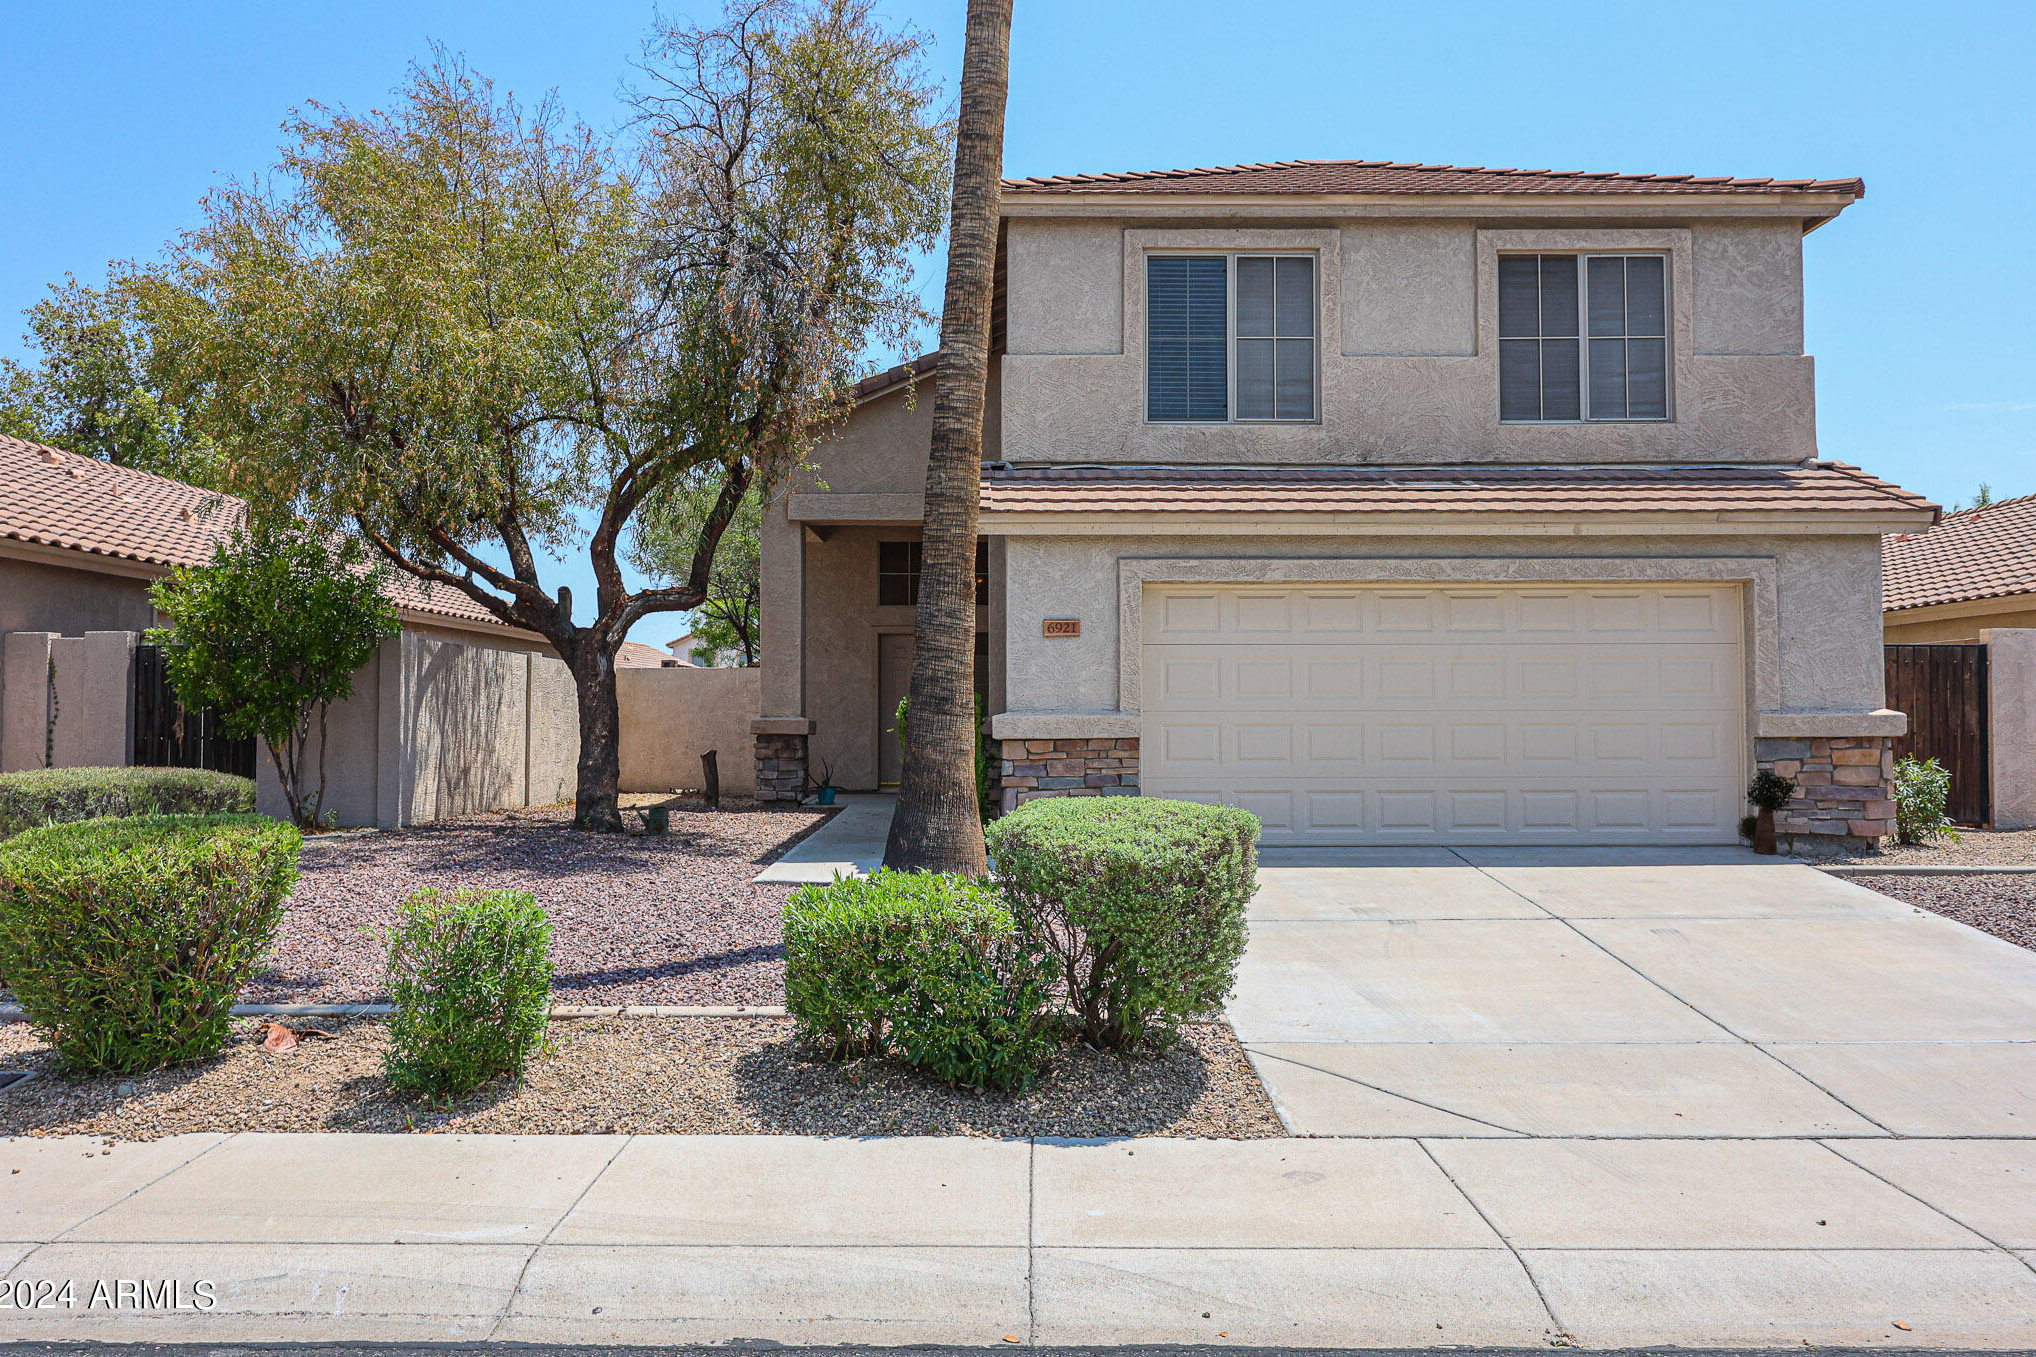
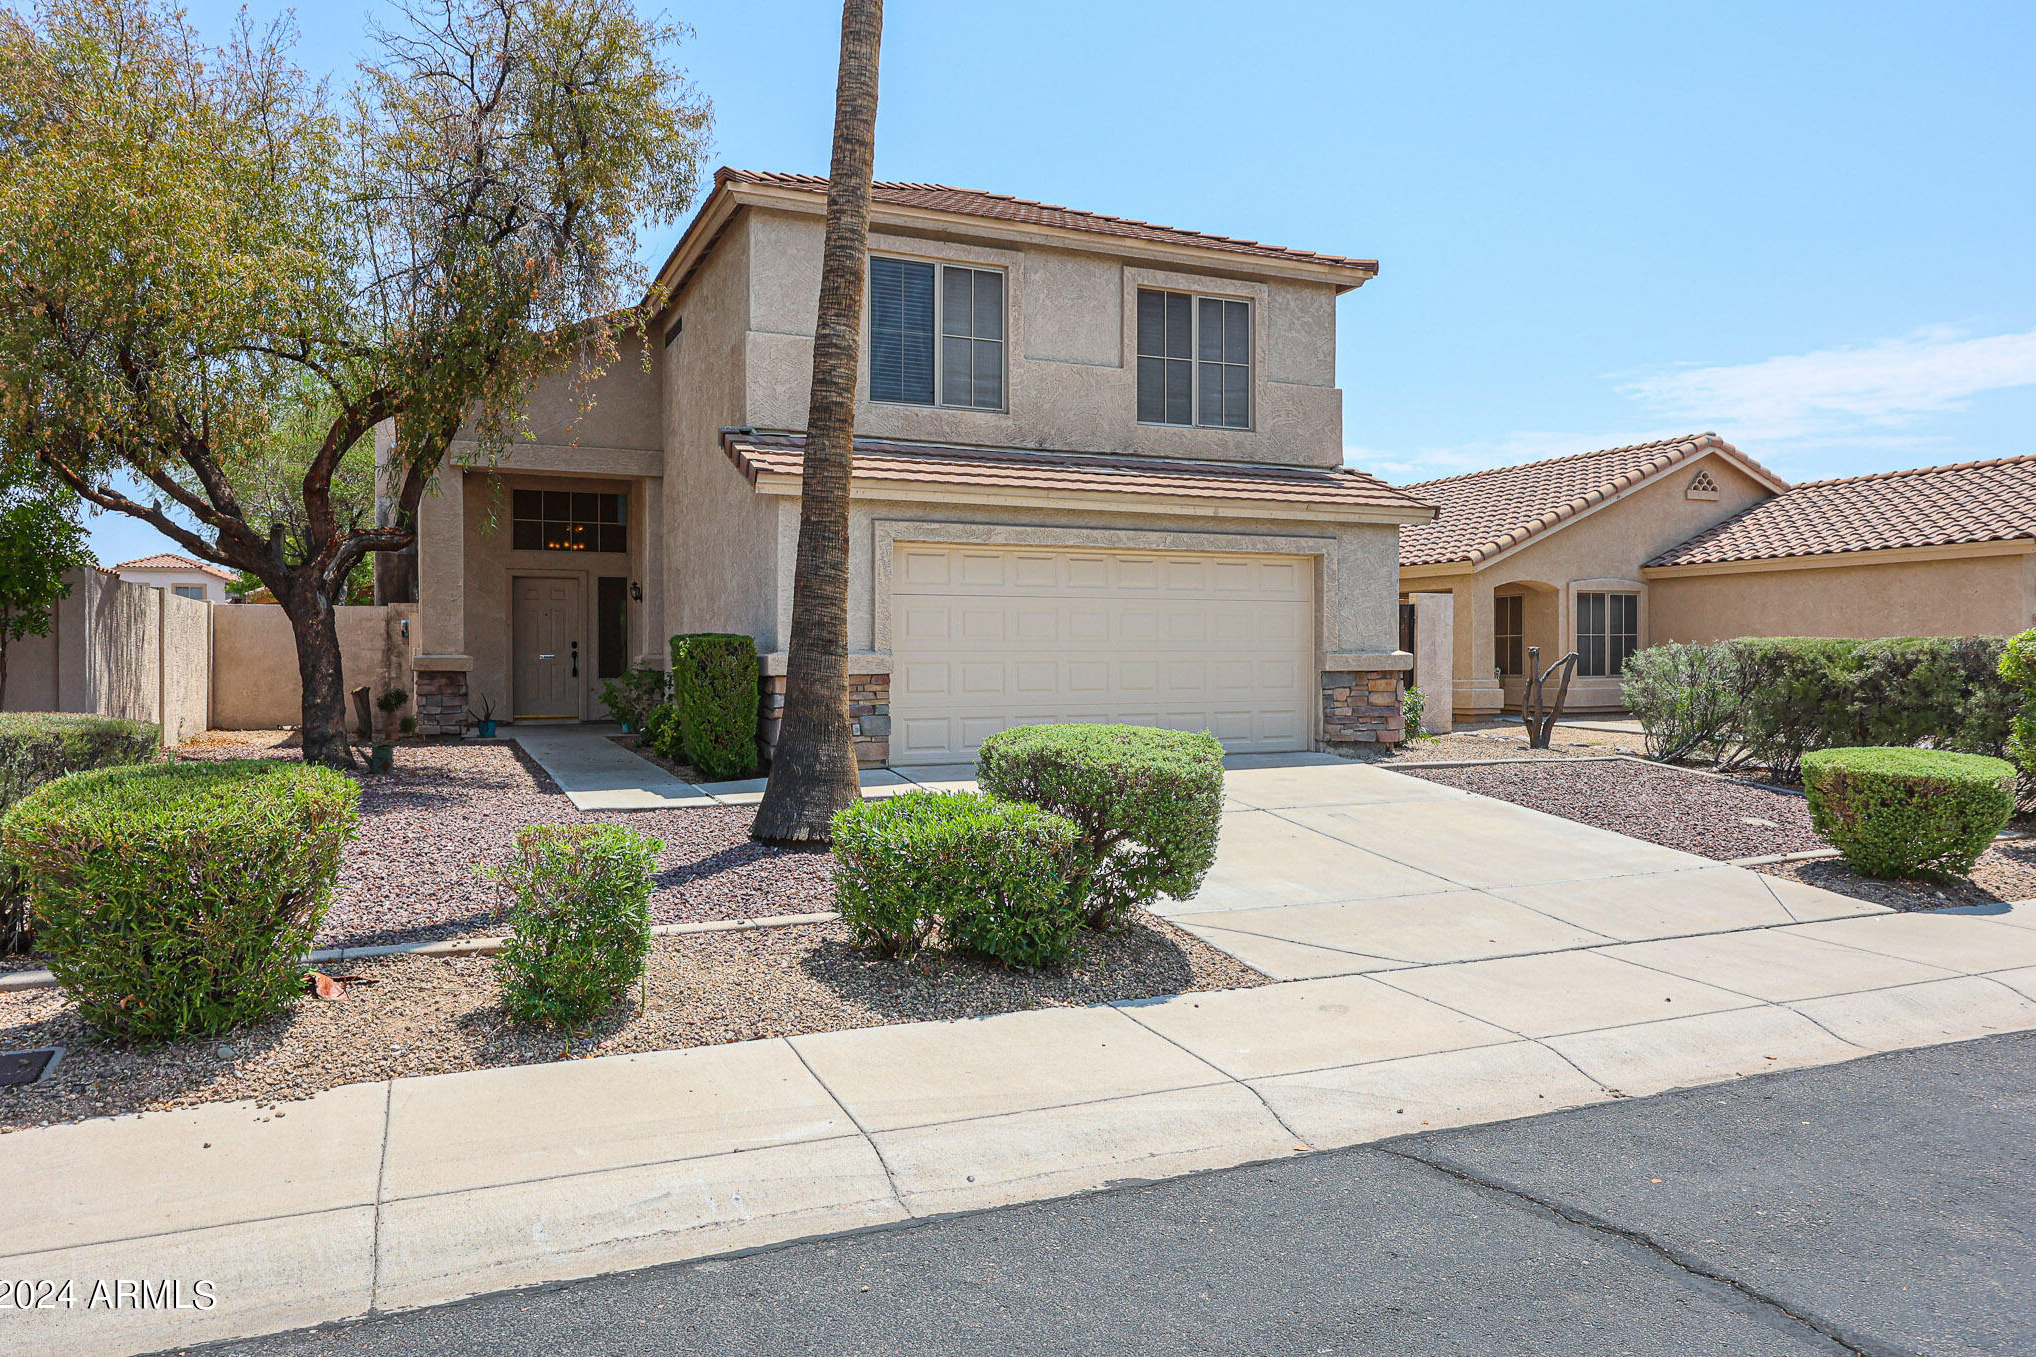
potted plant: present [1736,771,1797,854] -> present [376,688,417,739]

